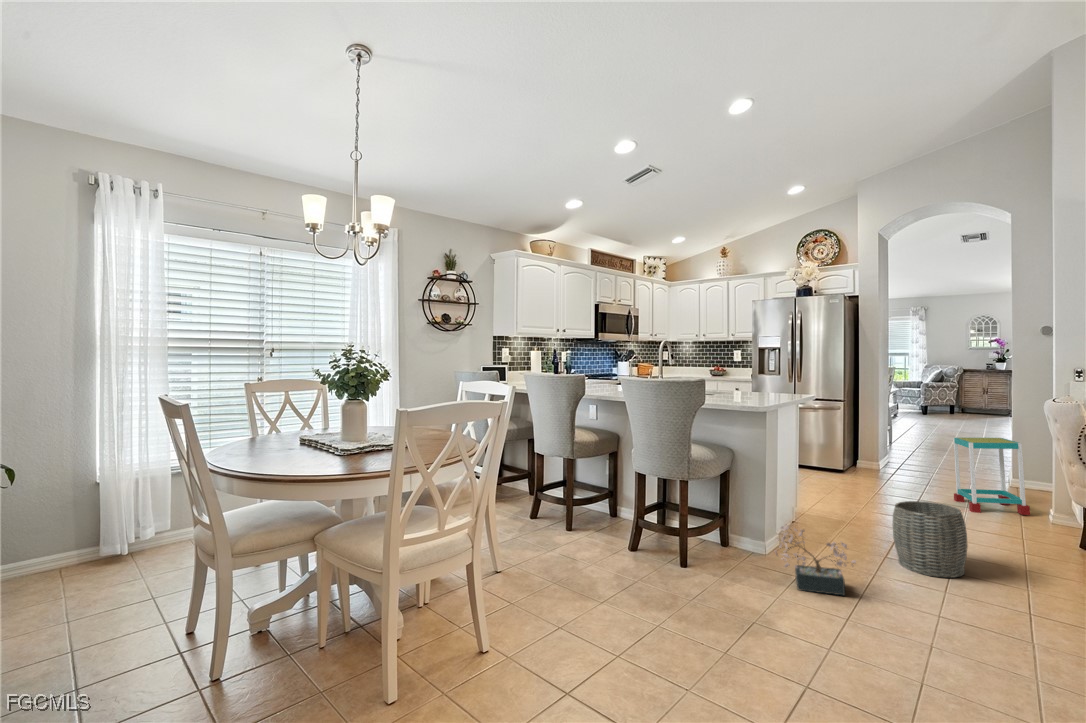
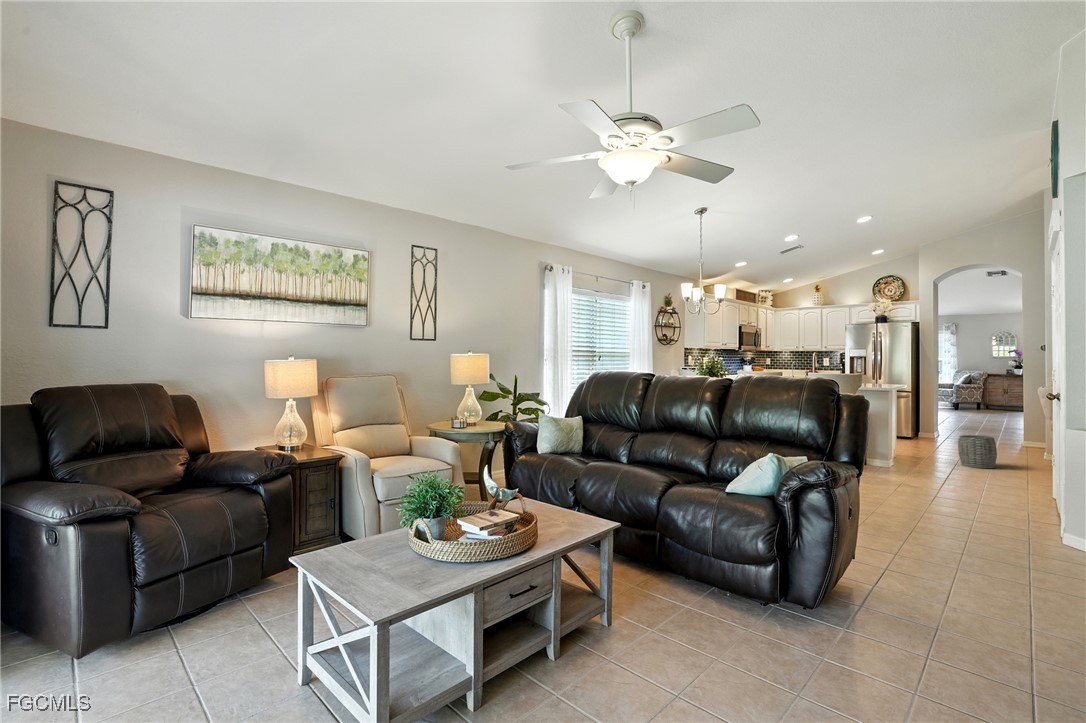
side table: present [953,438,1030,515] -> none [986,410,1031,452]
decorative plant: present [775,524,856,595] -> none [902,442,945,472]

